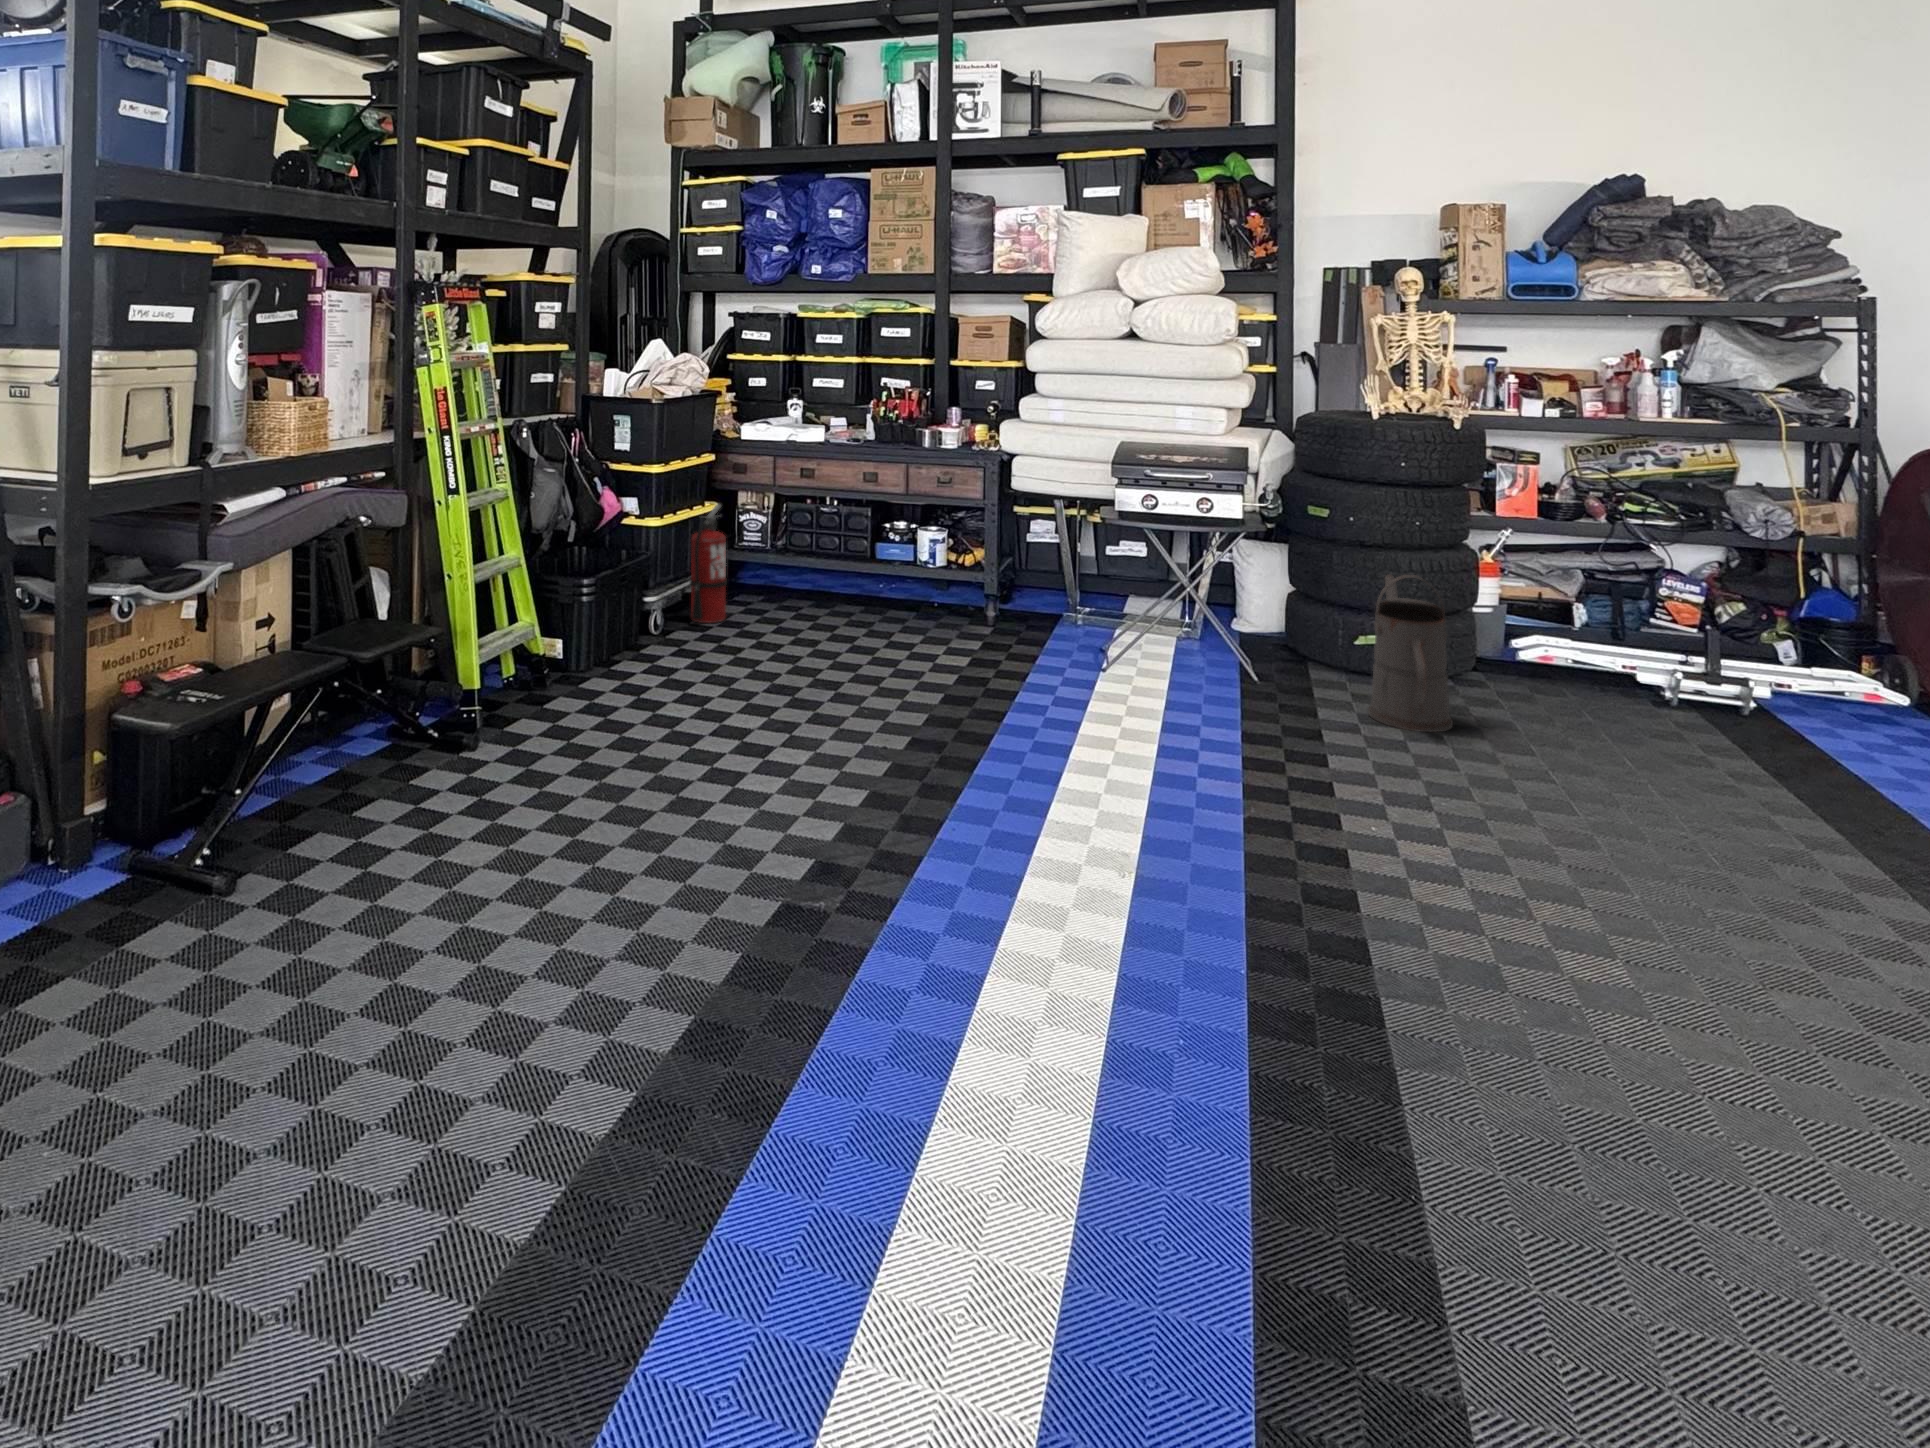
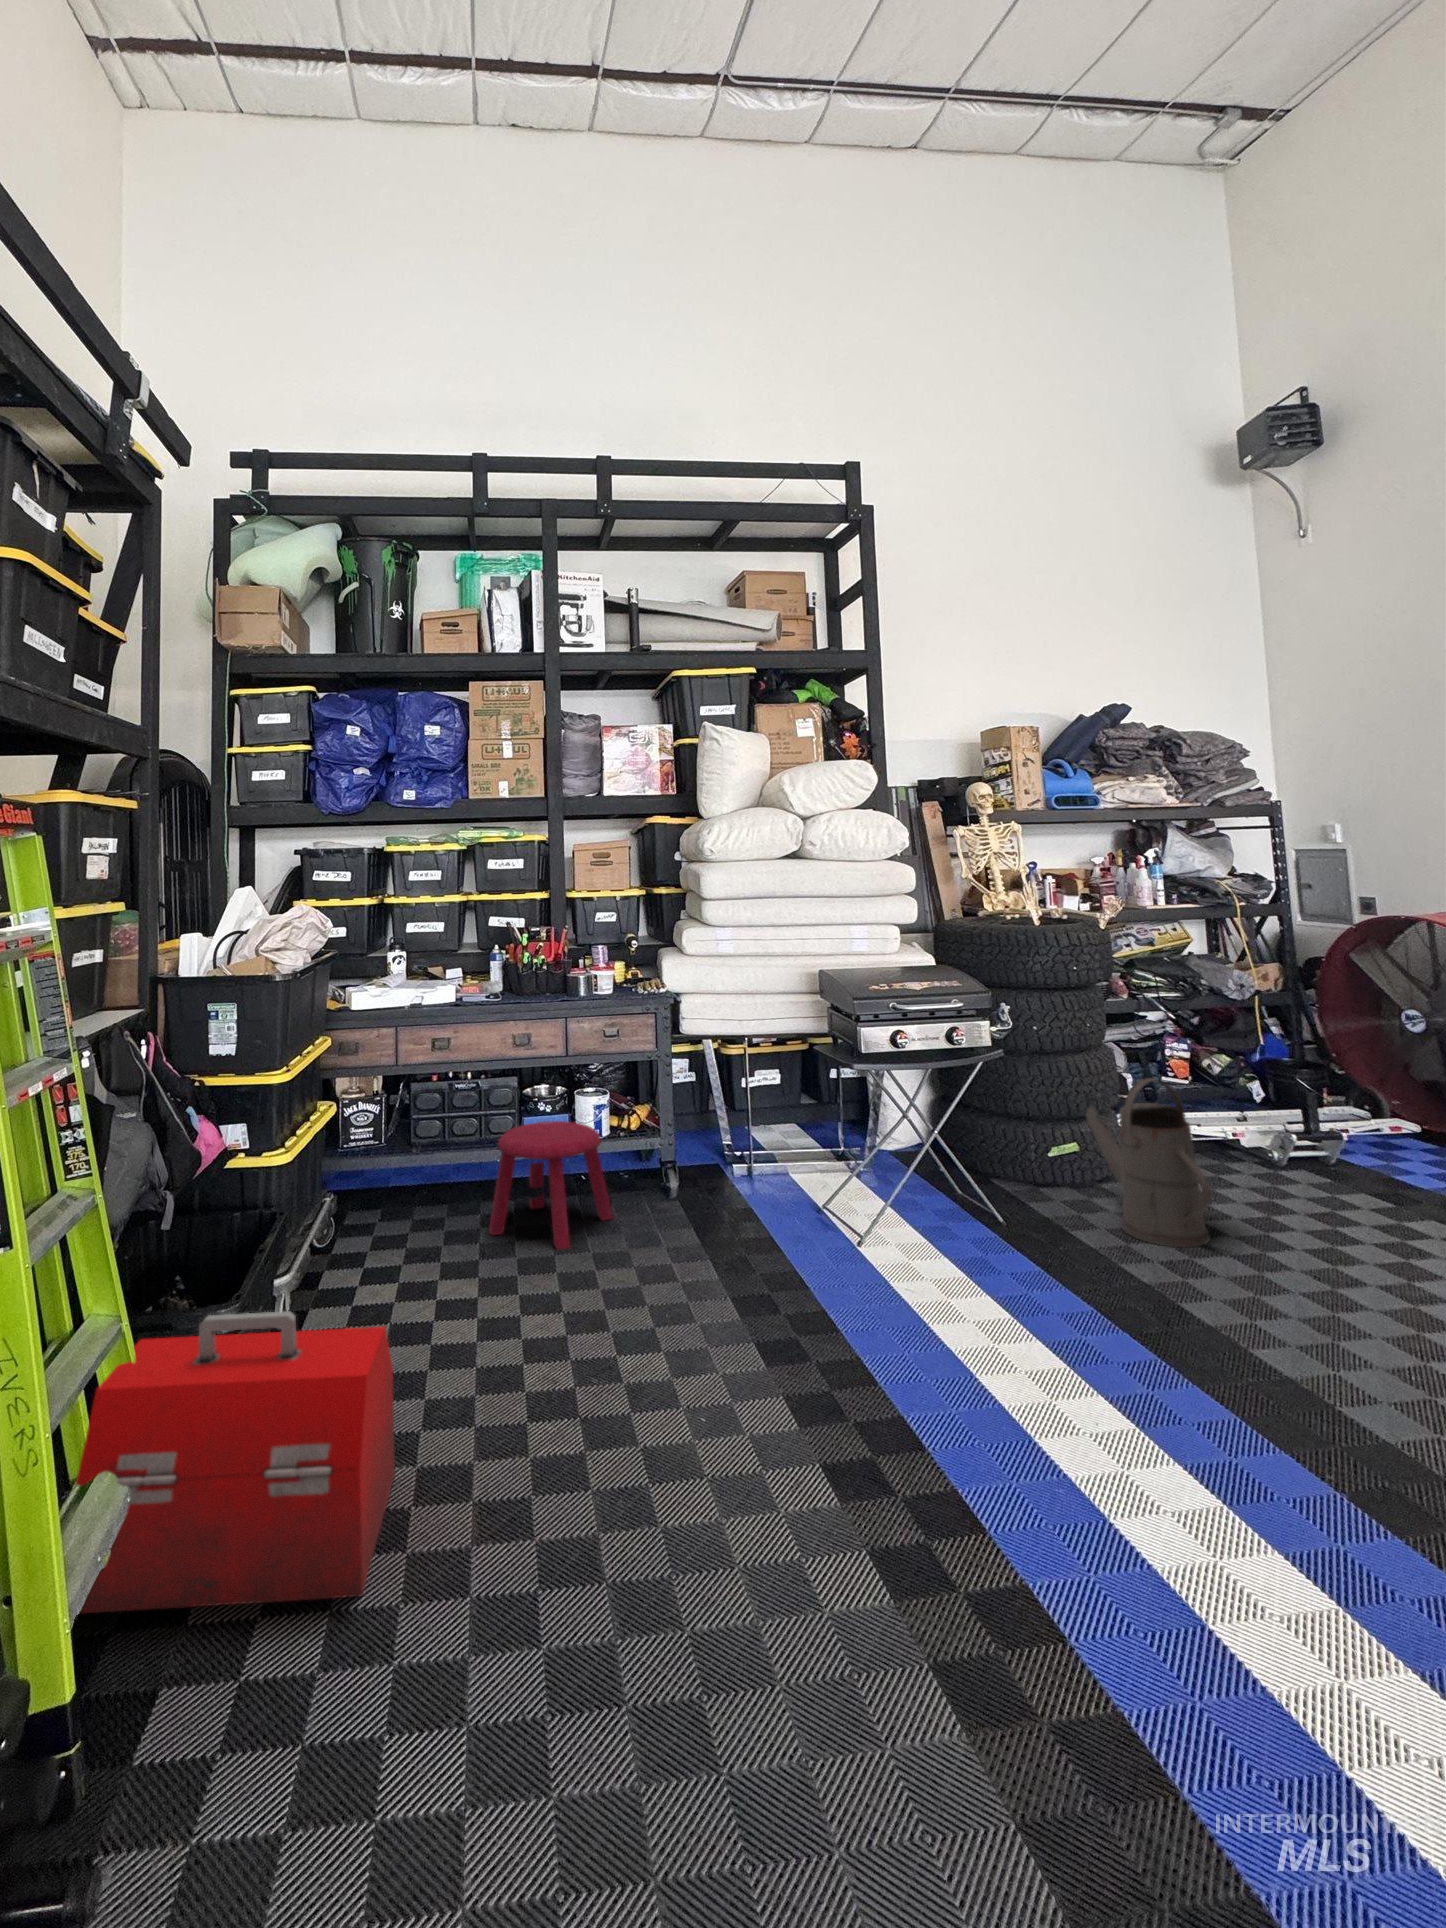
fire extinguisher: present [690,504,727,623] -> none [298,1106,350,1283]
stool: none [836,544,939,637] -> present [489,1121,613,1250]
toolbox: none [491,583,665,731] -> present [76,1311,395,1613]

